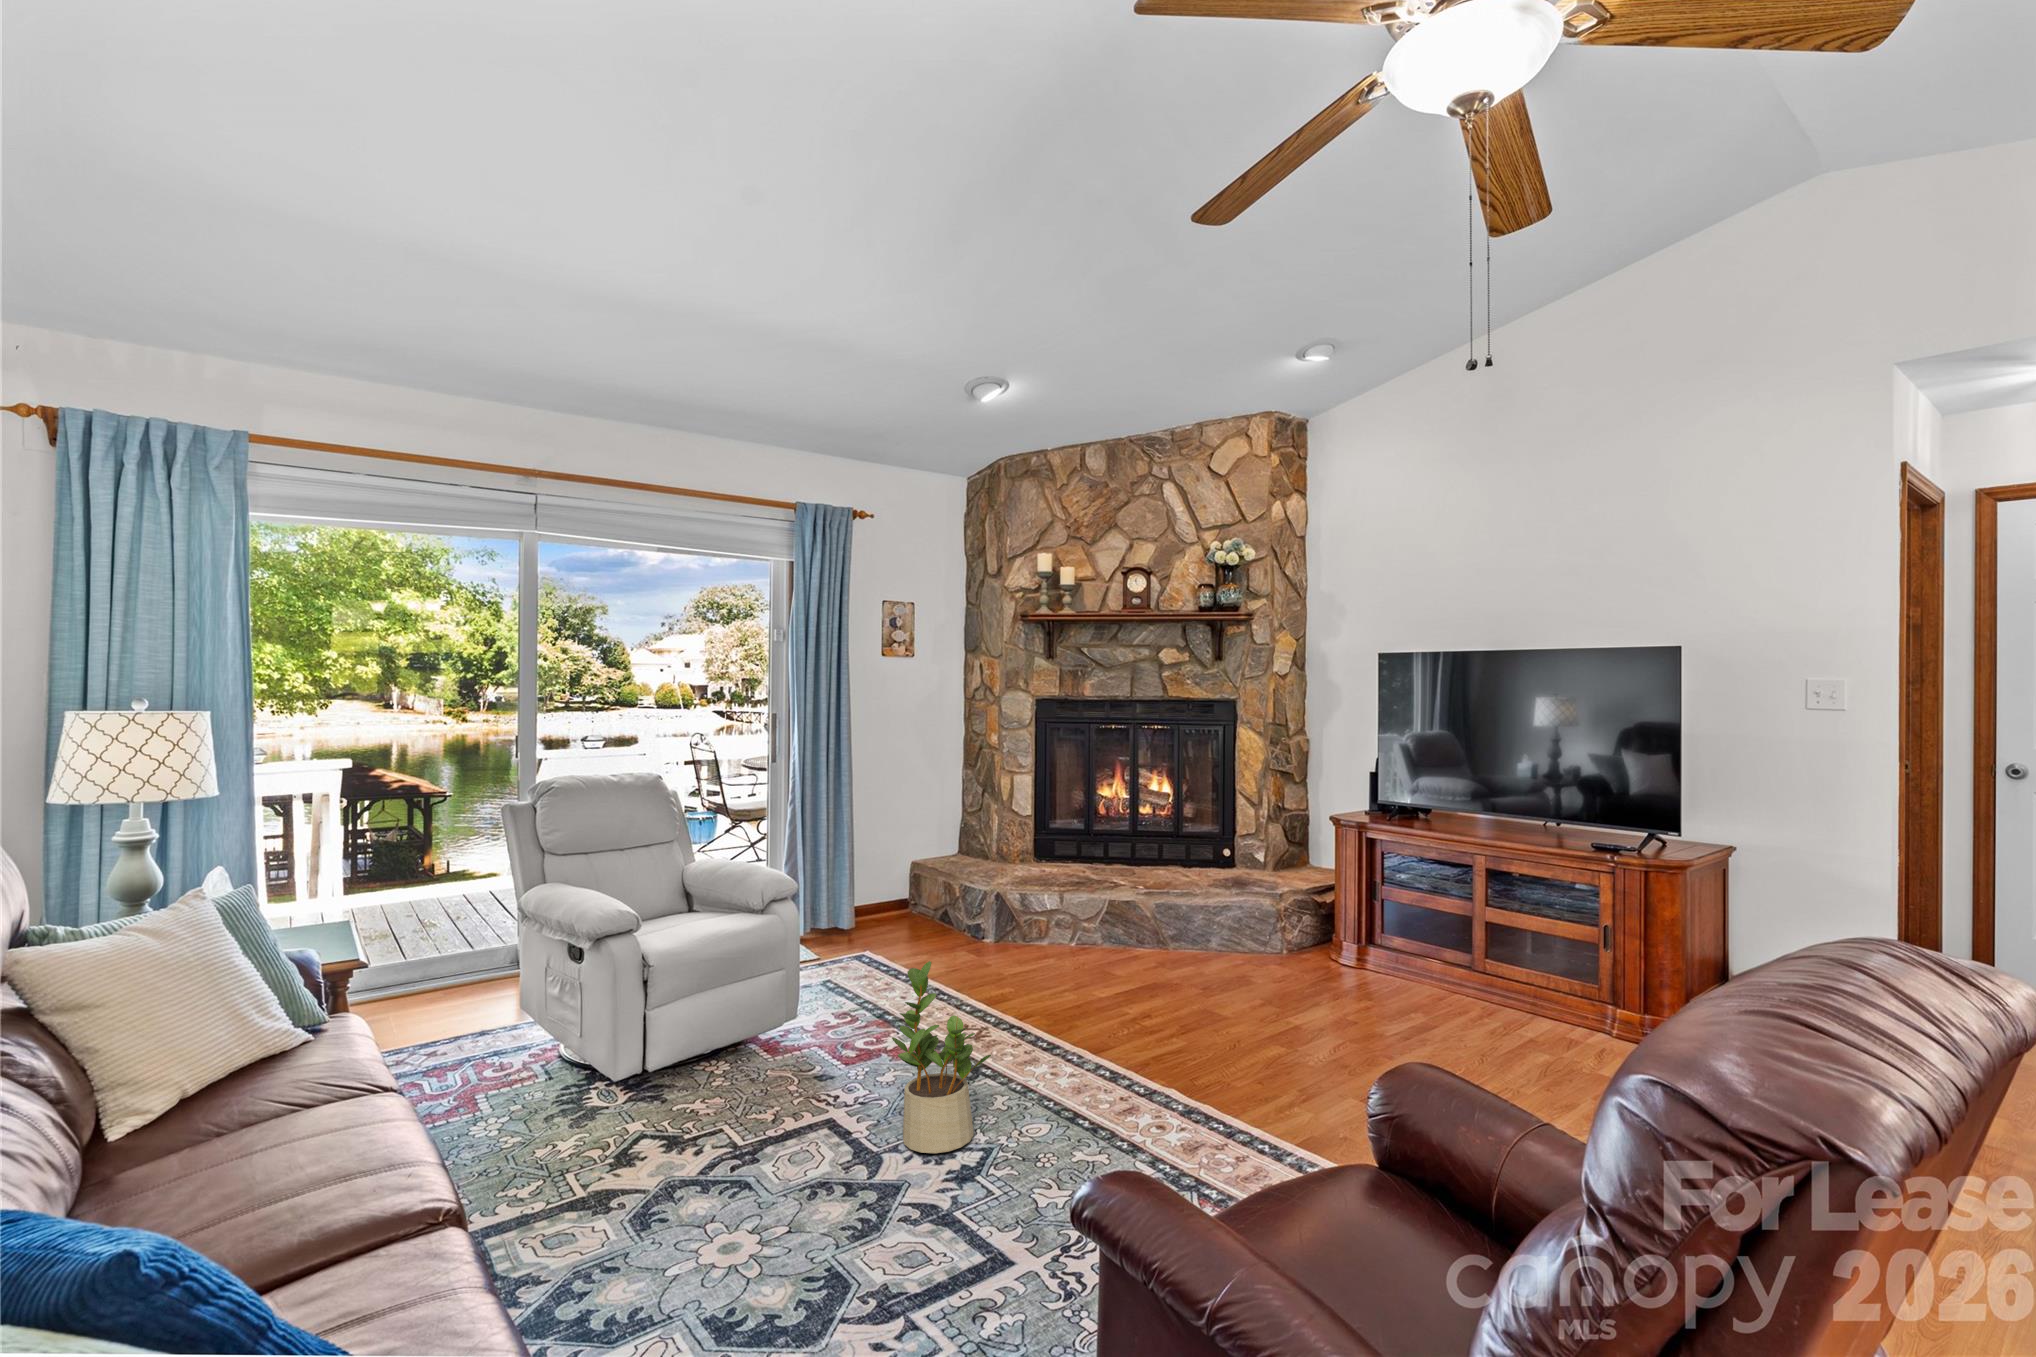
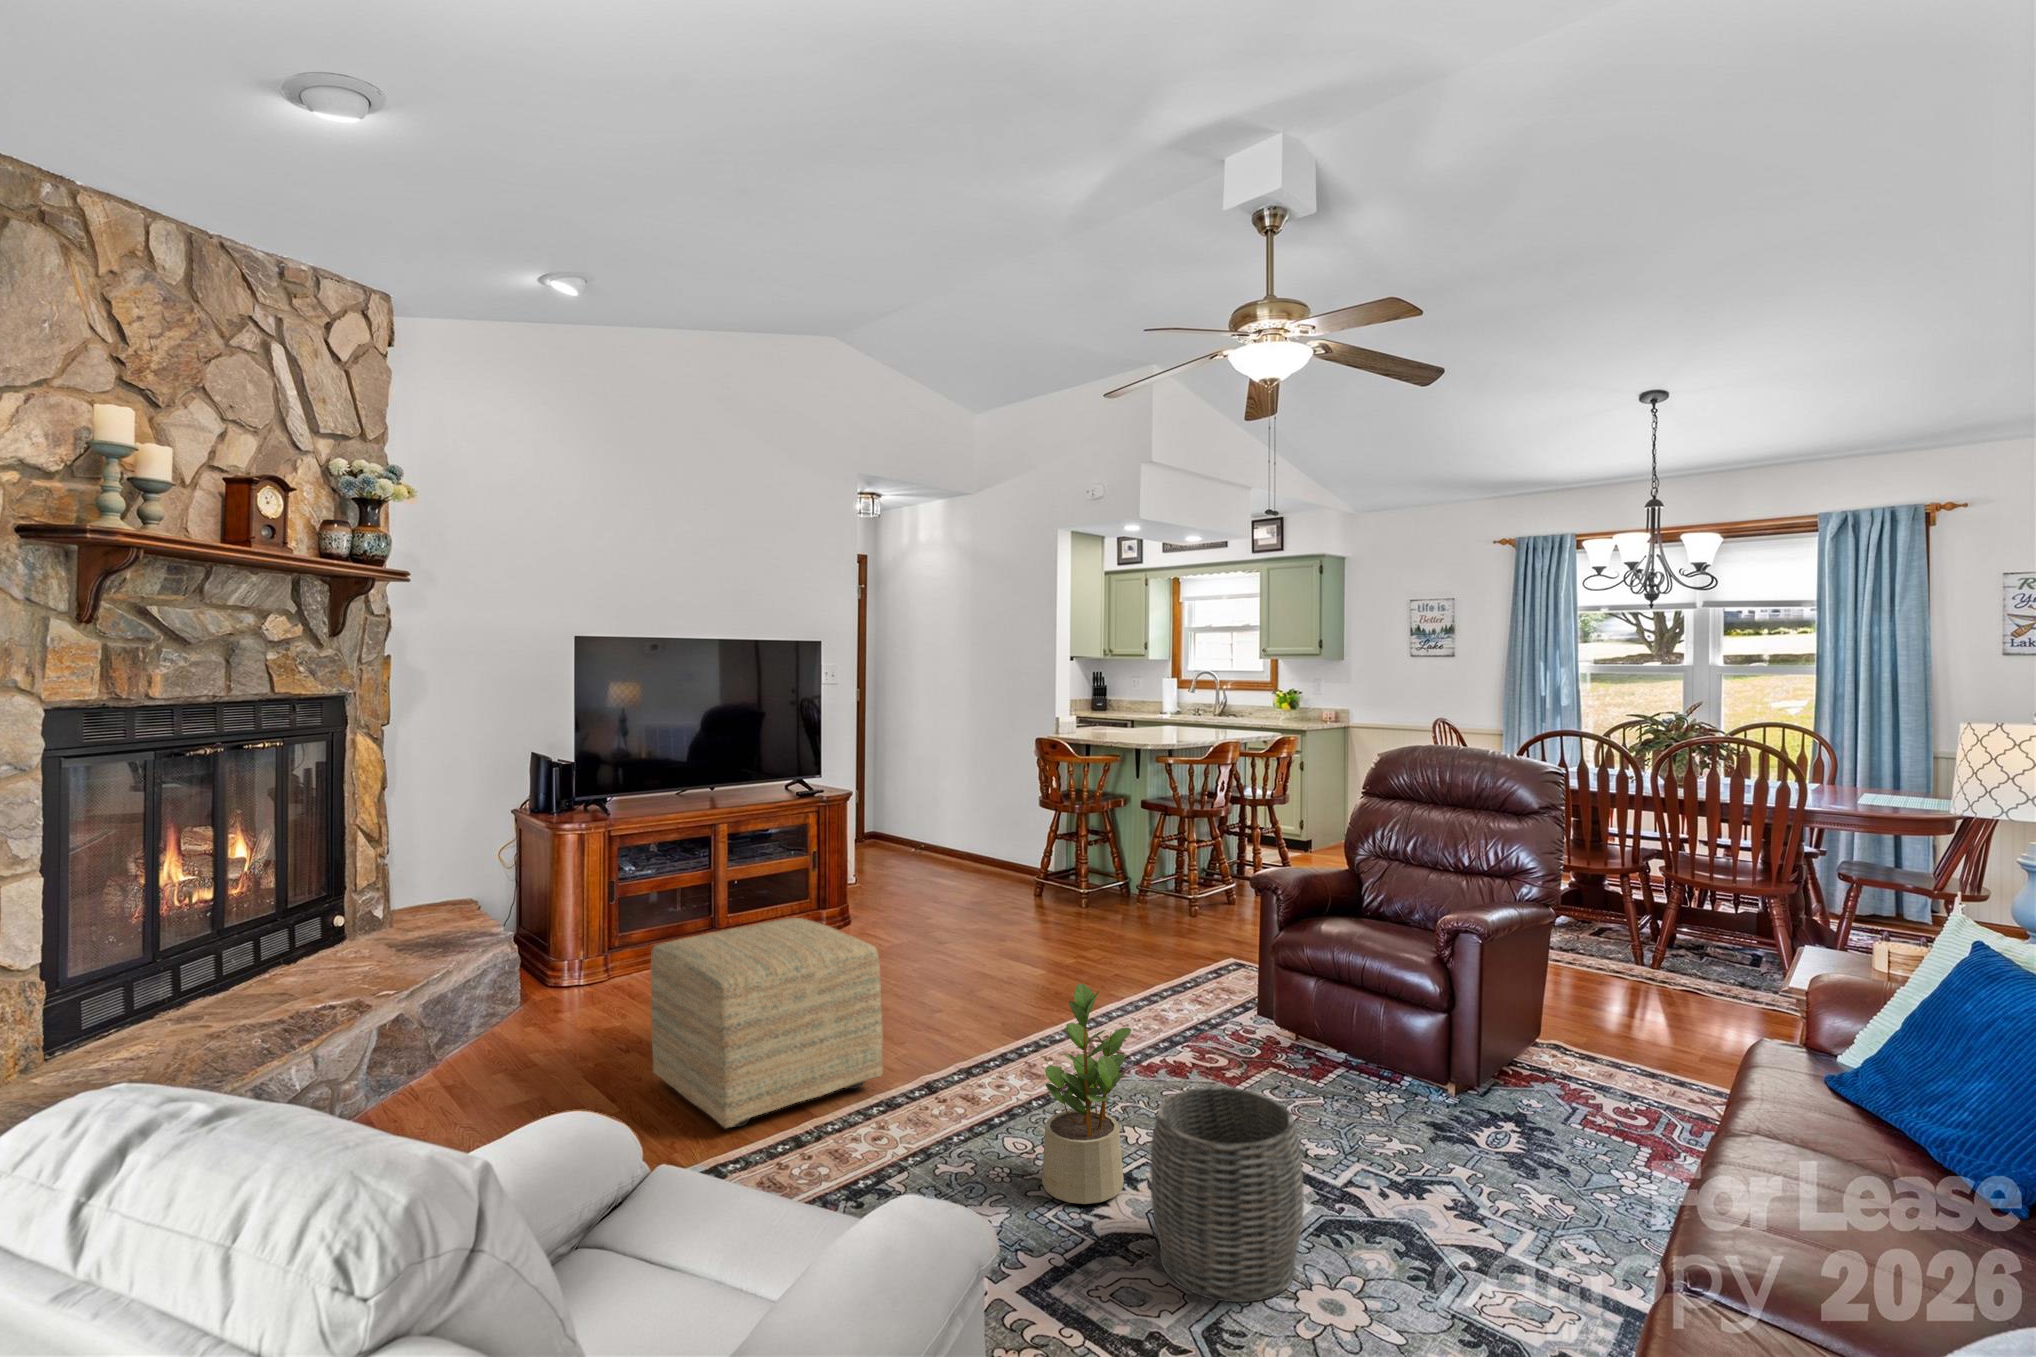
ottoman: none [1021,886,1212,1043] -> present [651,918,883,1128]
woven basket: none [733,1051,863,1231] -> present [1150,1087,1304,1302]

